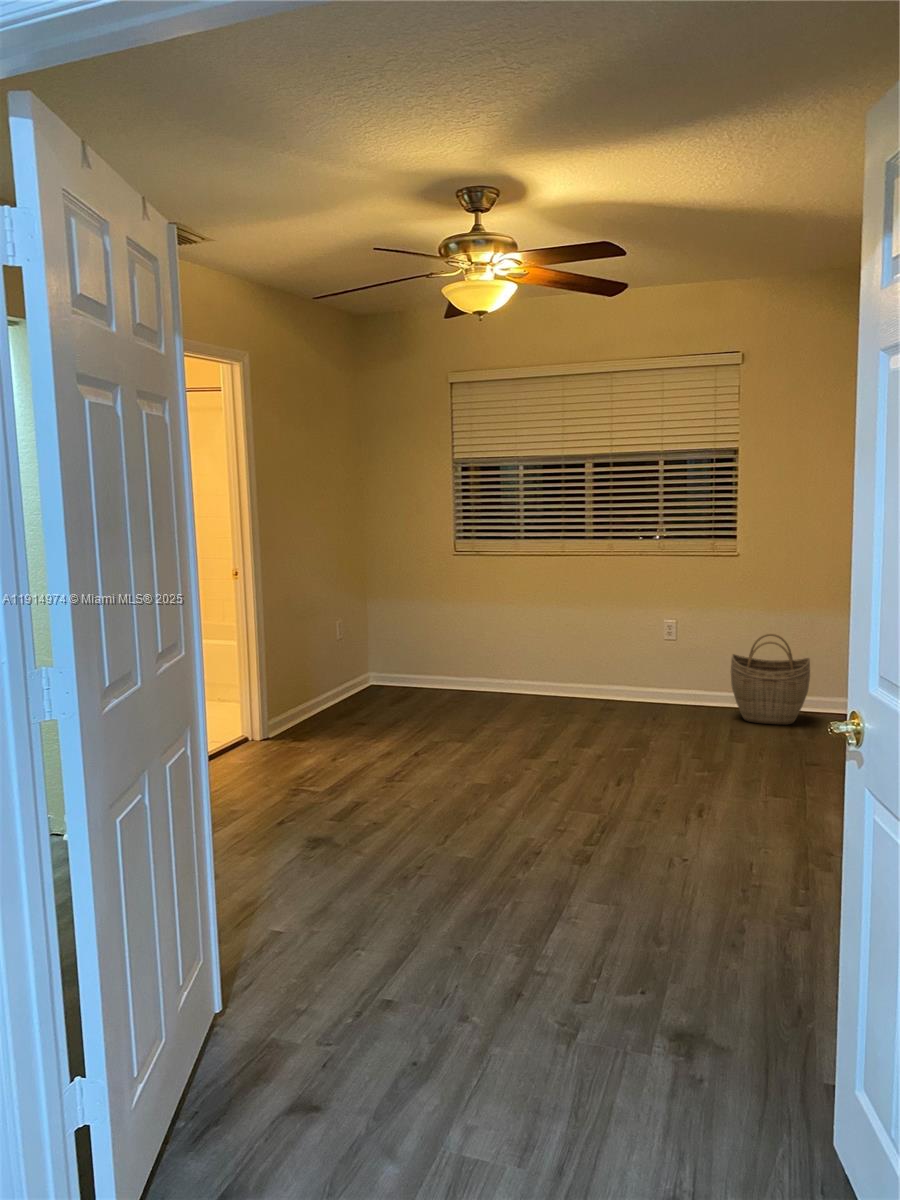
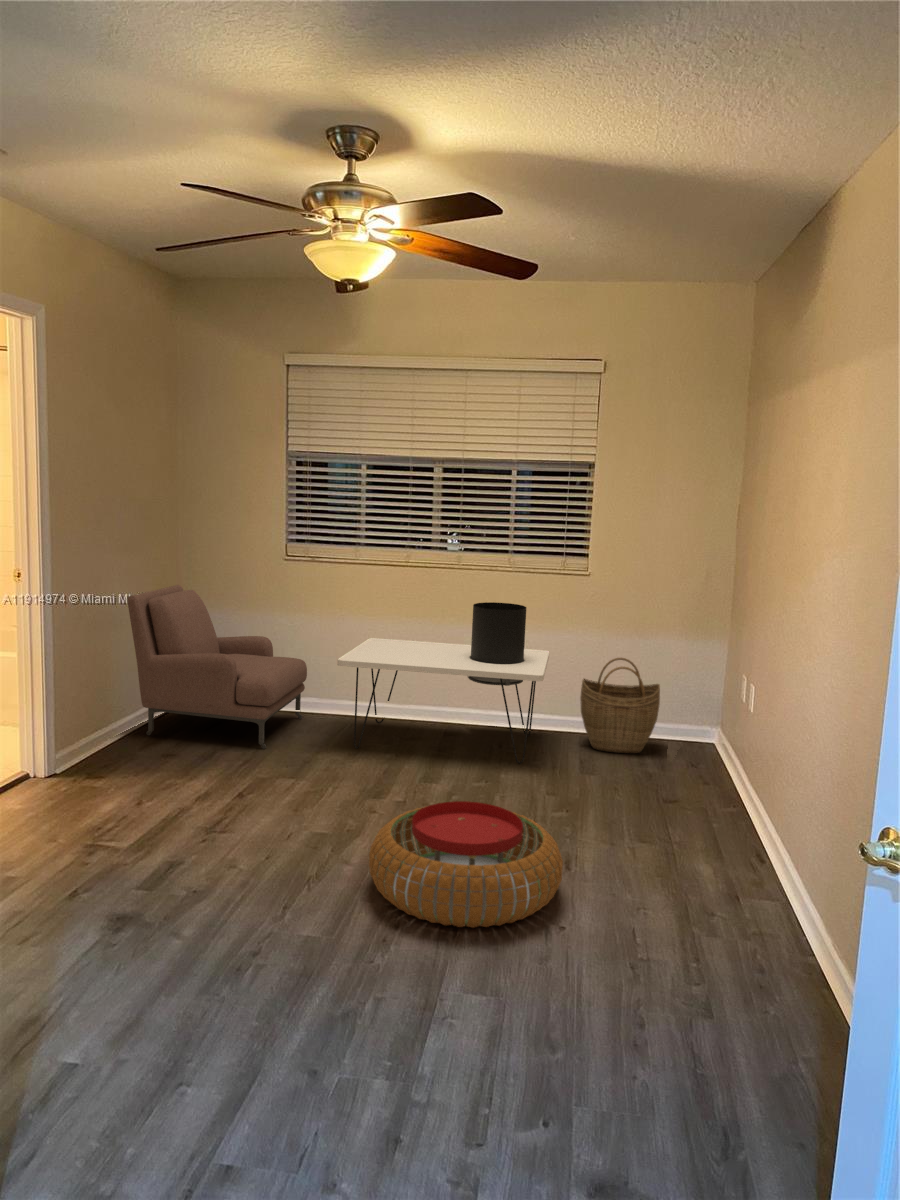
armchair: none [322,581,477,720] -> present [127,585,307,749]
side table: none [499,585,700,733] -> present [337,602,549,764]
pouf: none [515,755,687,858] -> present [369,801,563,928]

